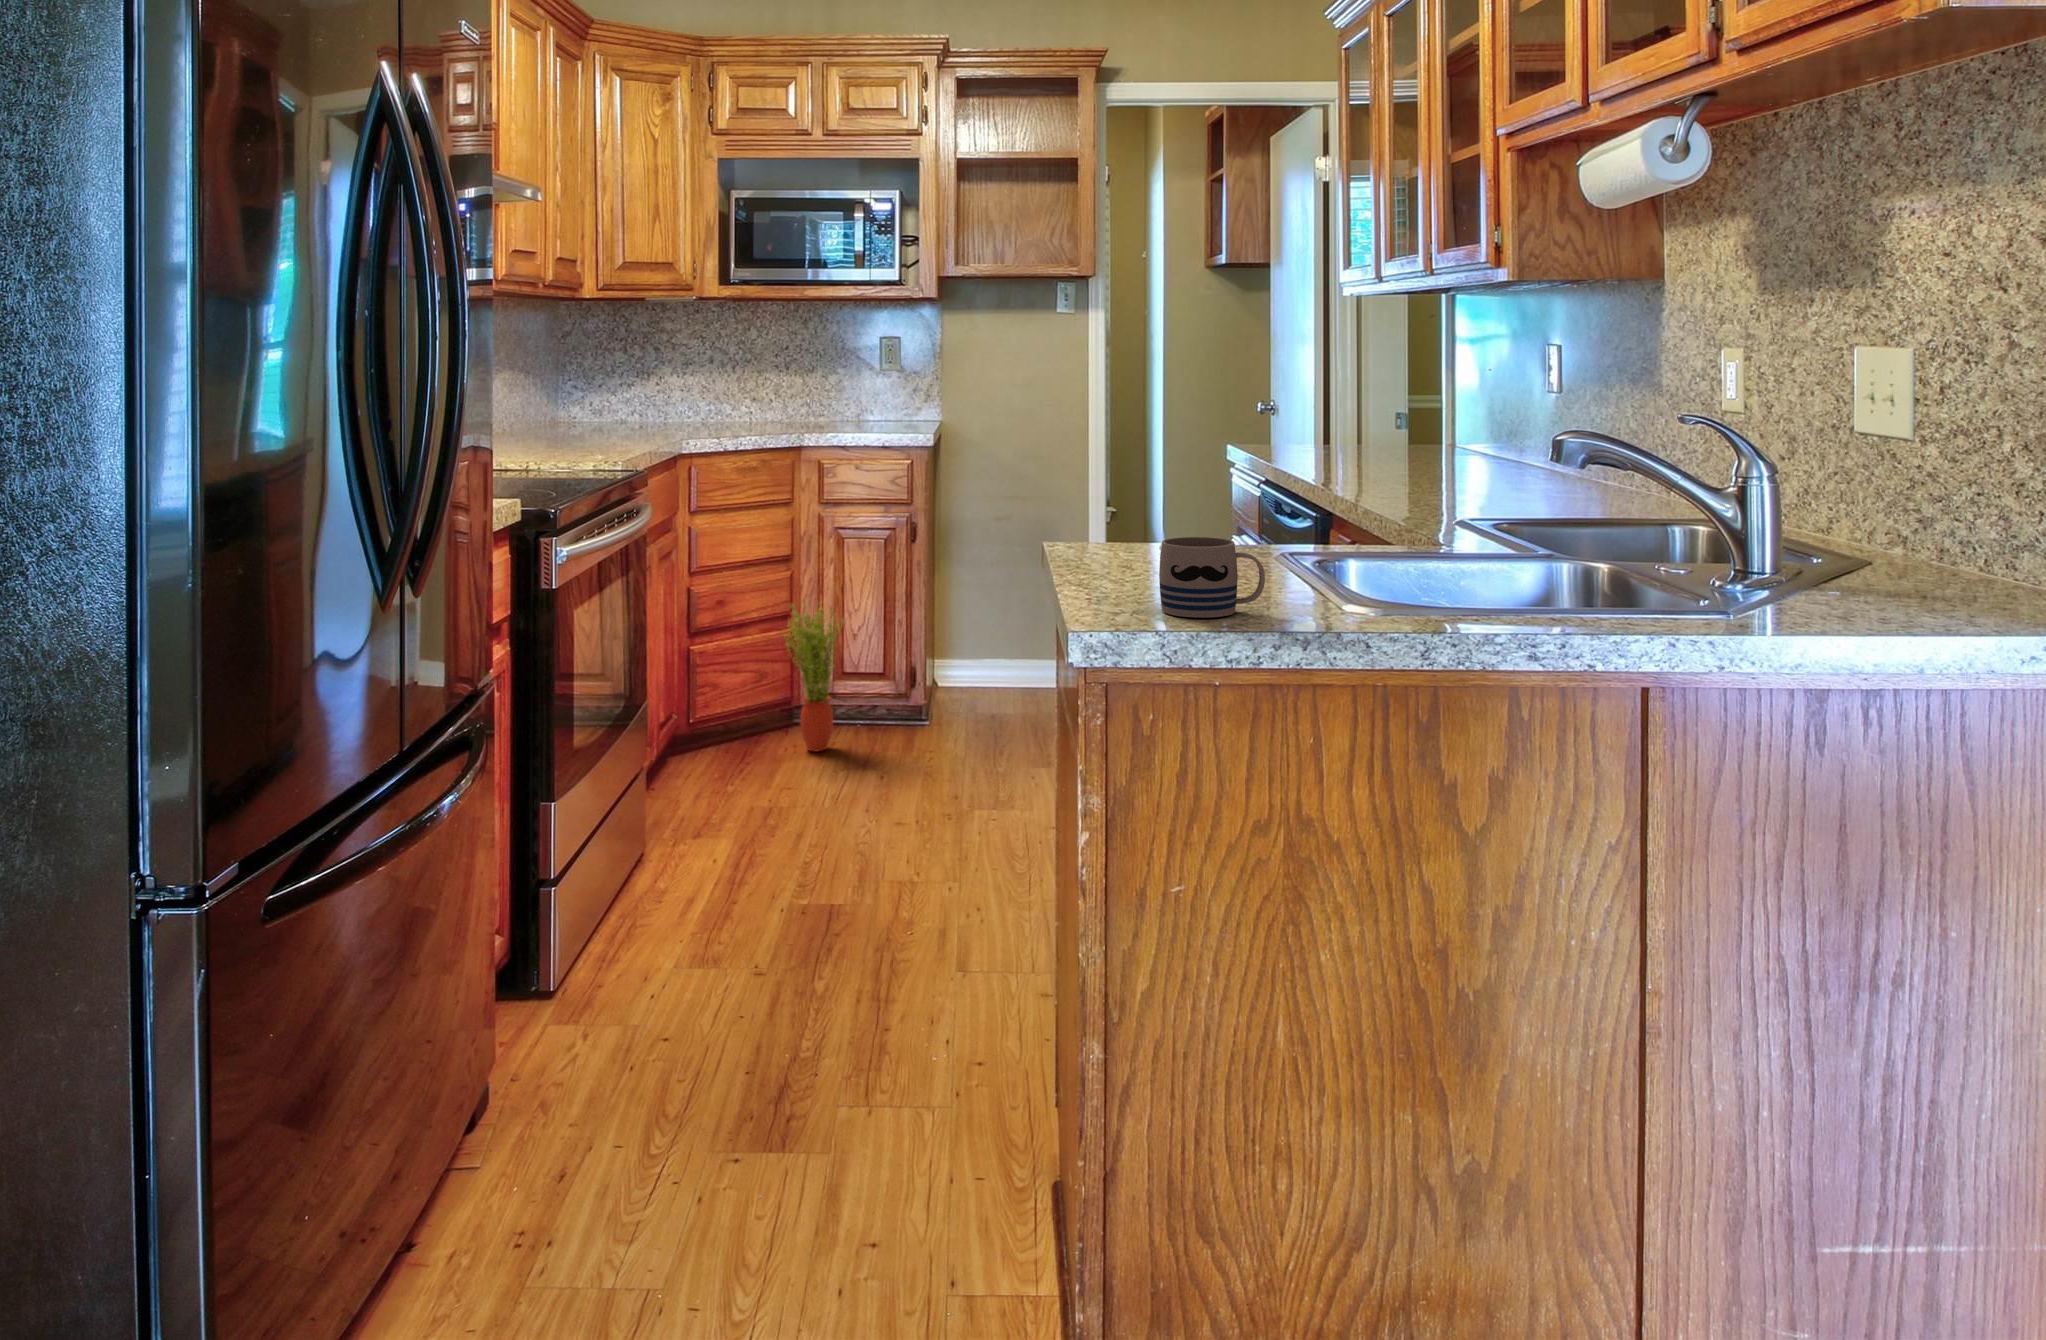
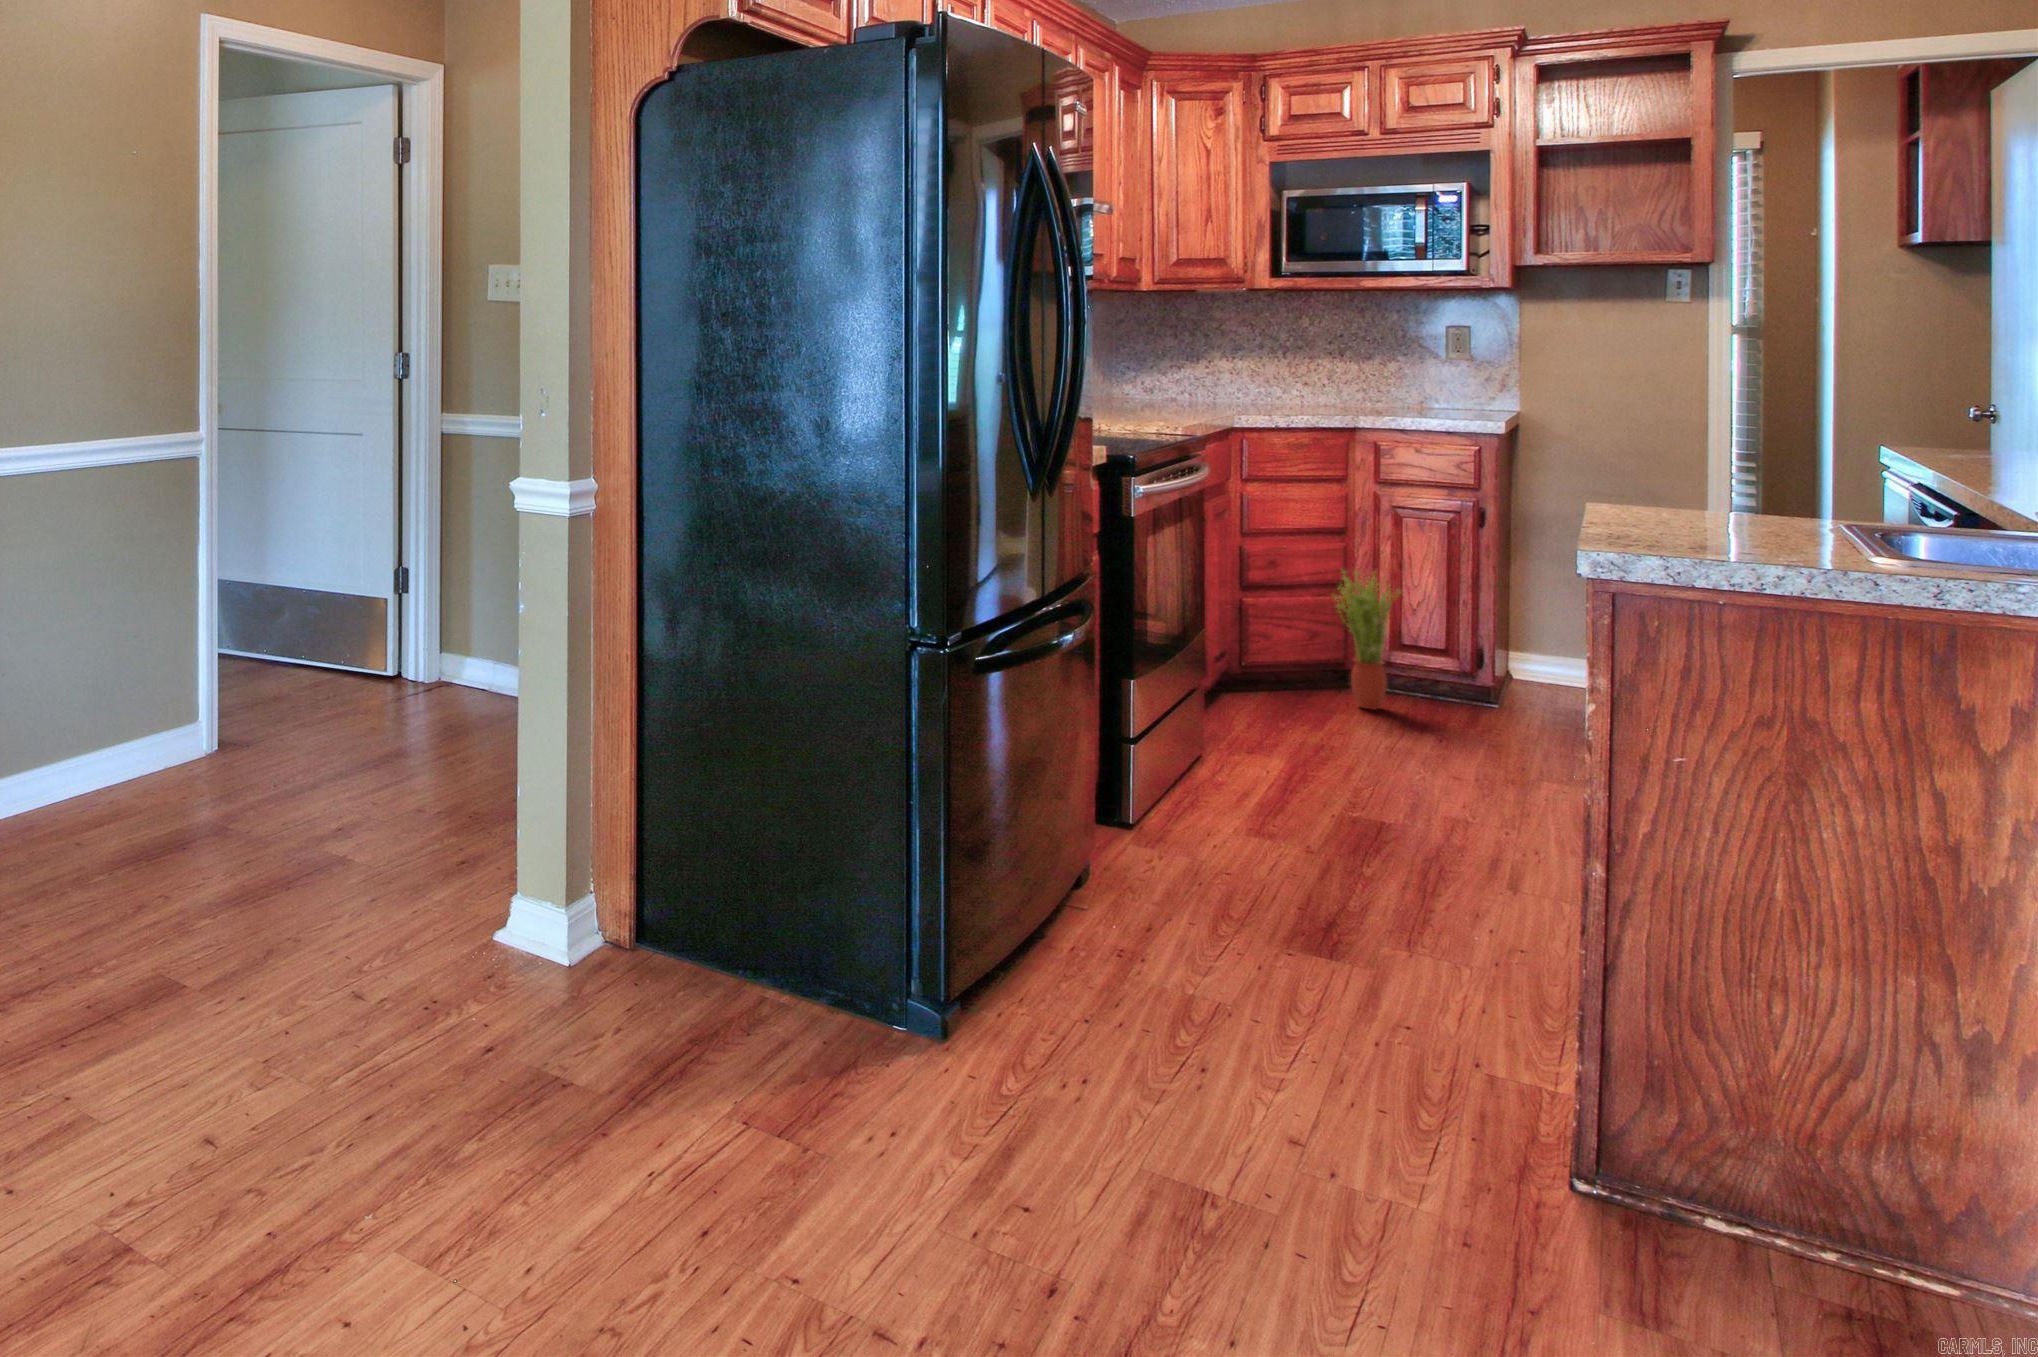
mug: present [1159,537,1265,618] -> none [1665,489,1775,552]

